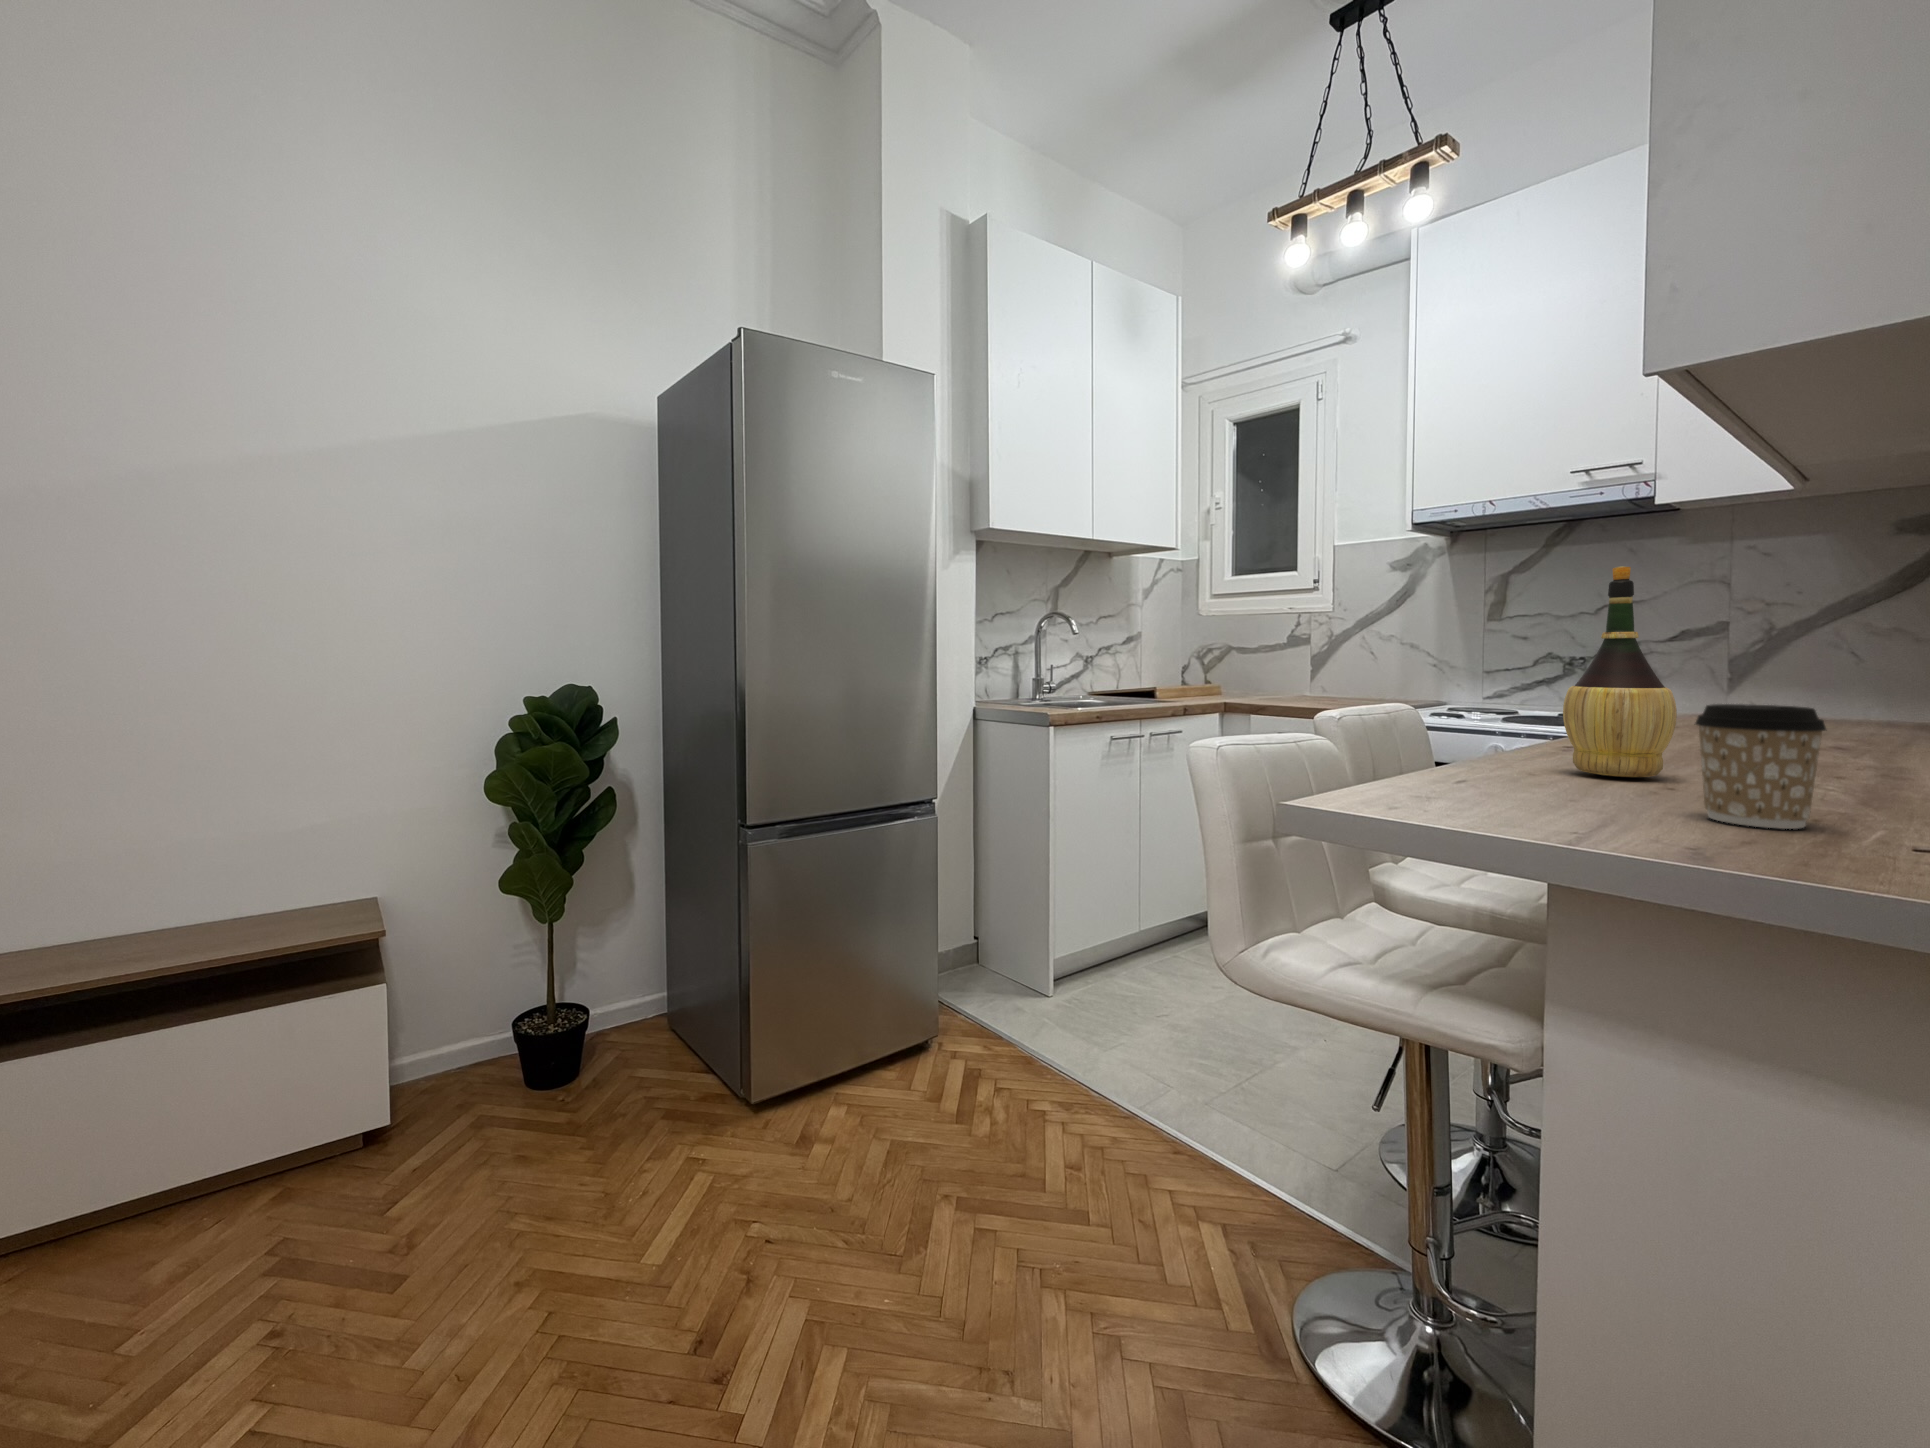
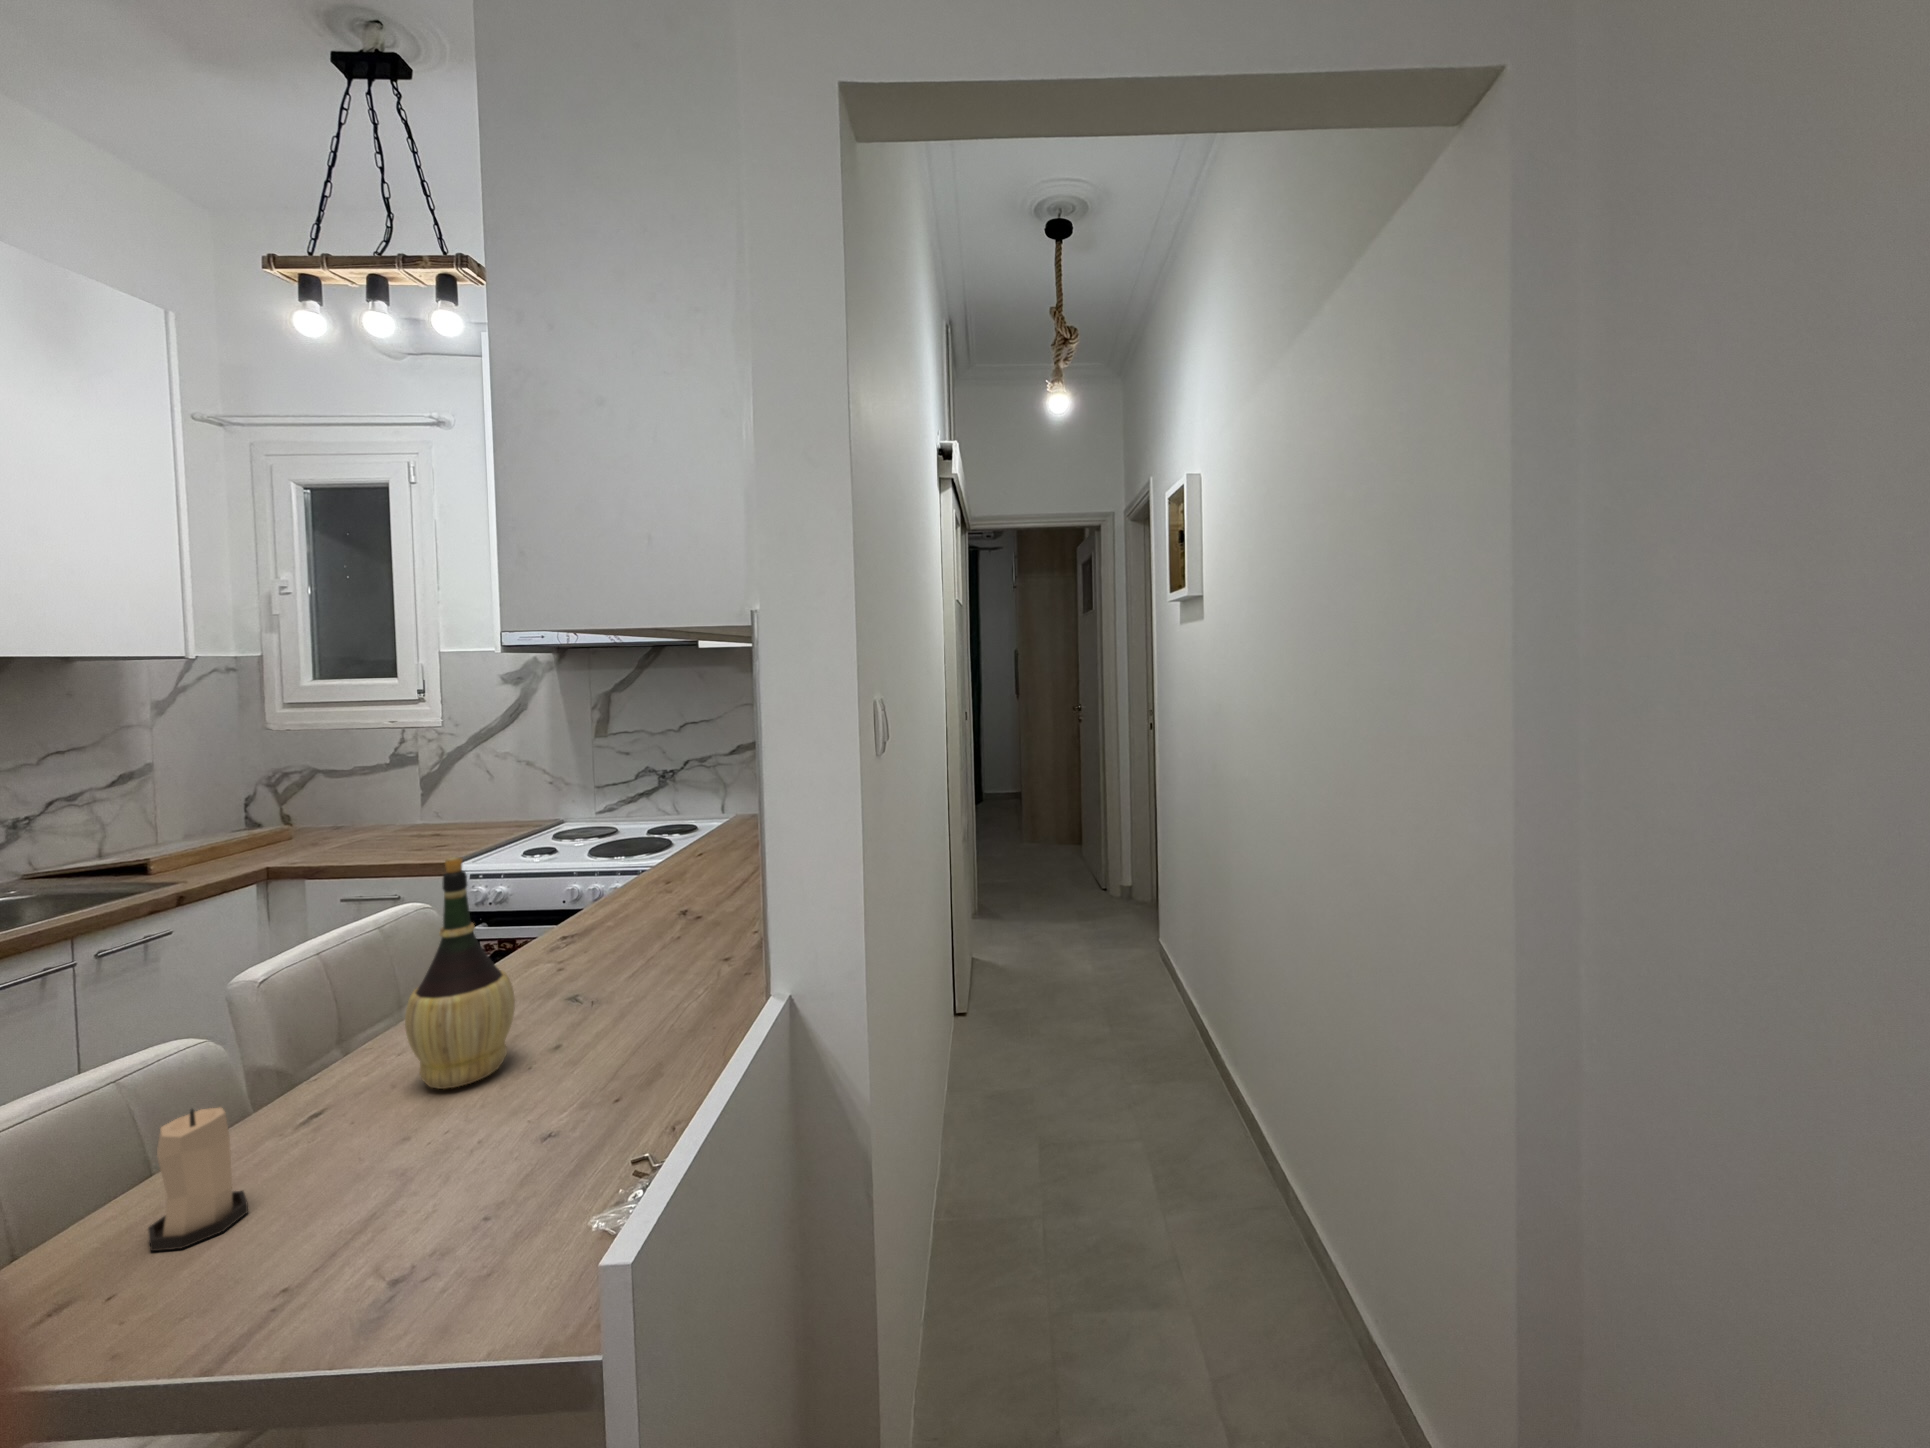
candle: none [1444,697,1512,793] -> present [148,1107,248,1251]
coffee cup: present [1696,704,1826,829] -> none [381,1081,498,1245]

